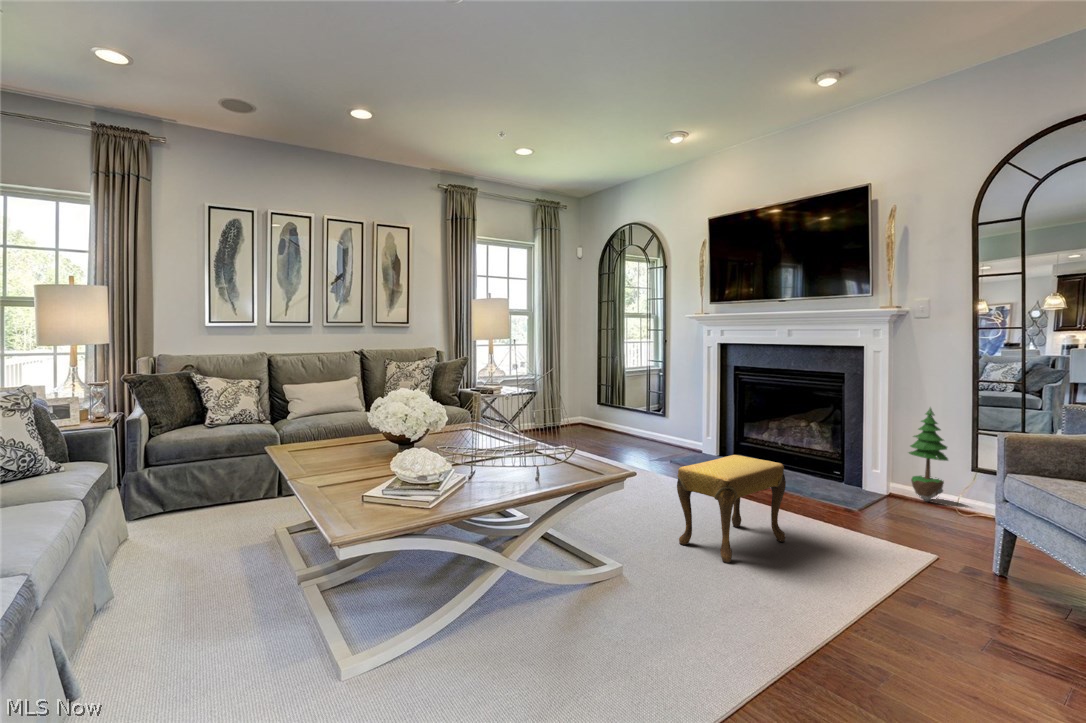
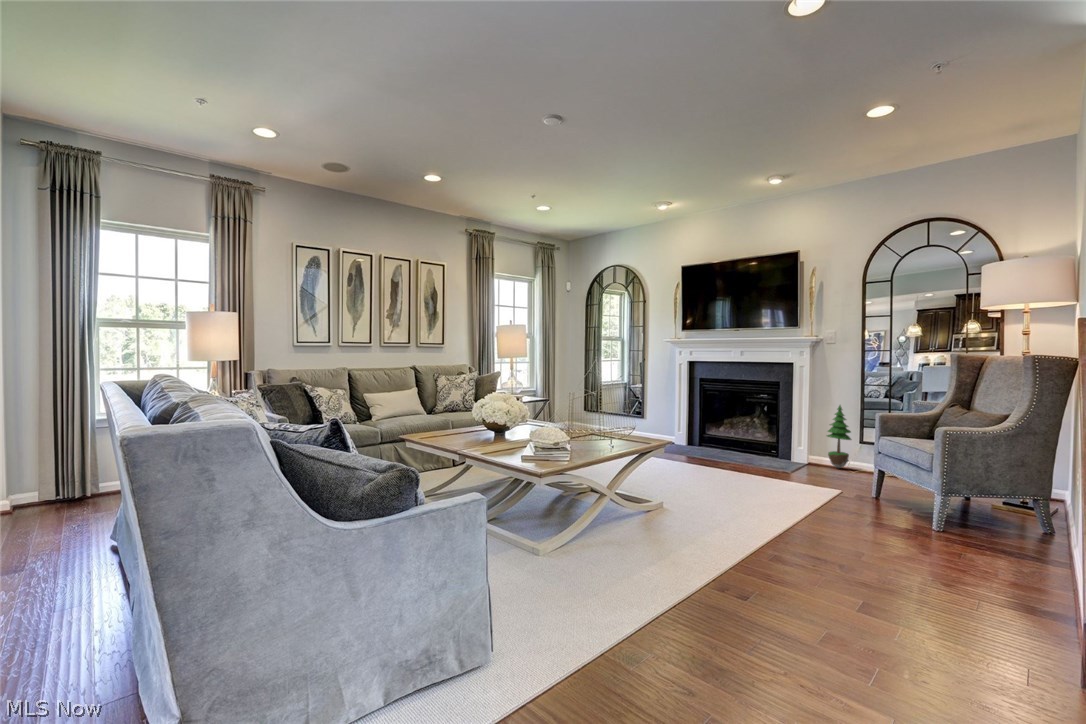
footstool: present [677,455,786,563] -> none [696,438,763,506]

